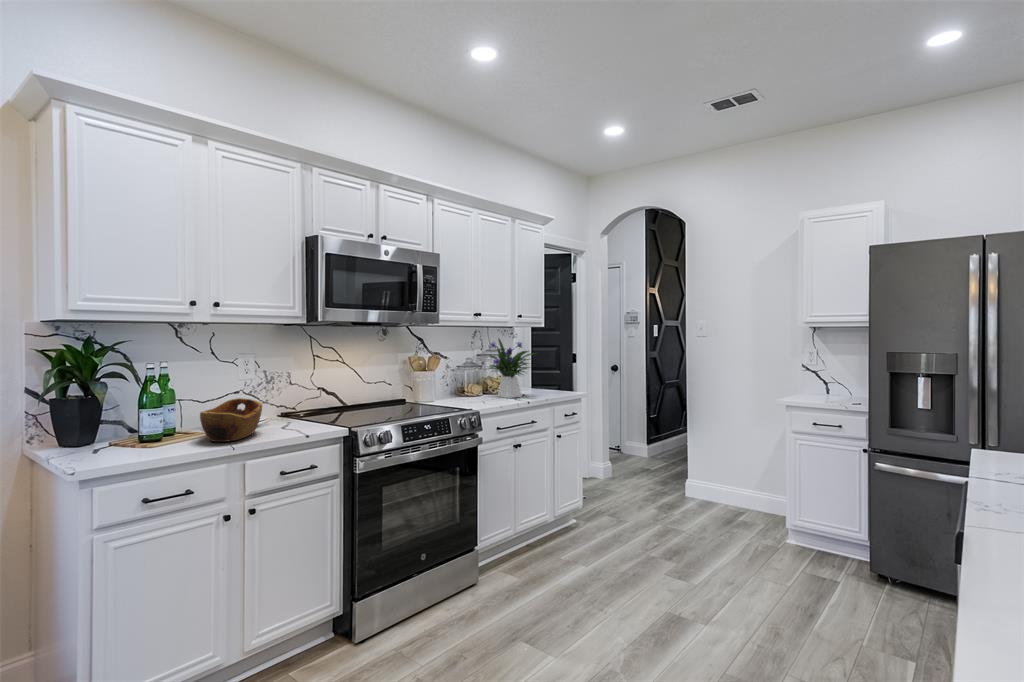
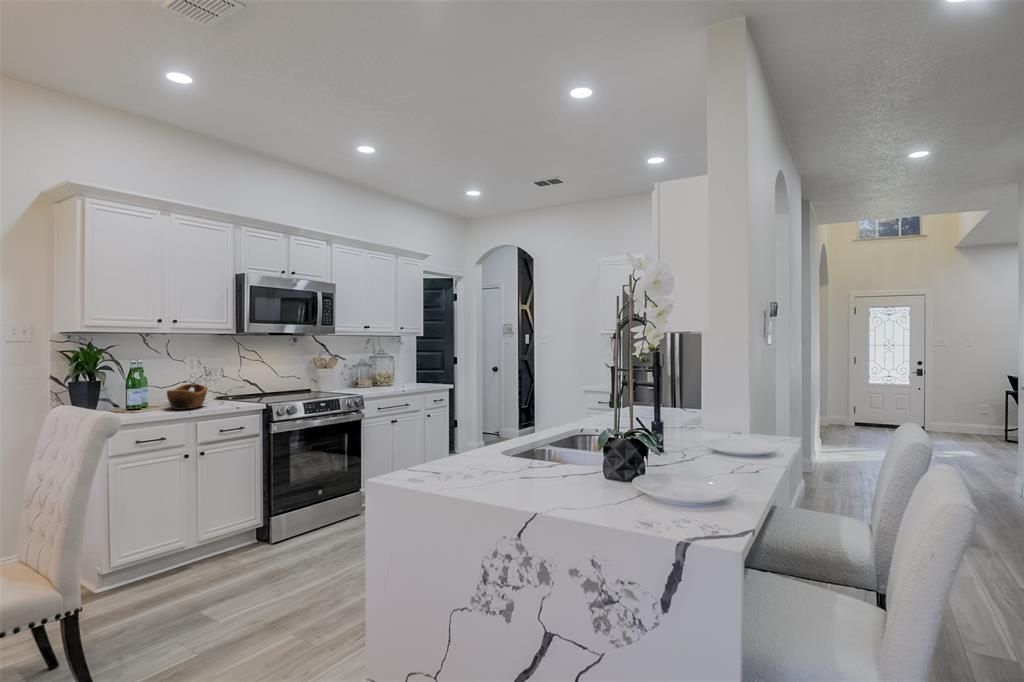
flower arrangement: present [489,339,536,398] -> none [371,344,413,388]

